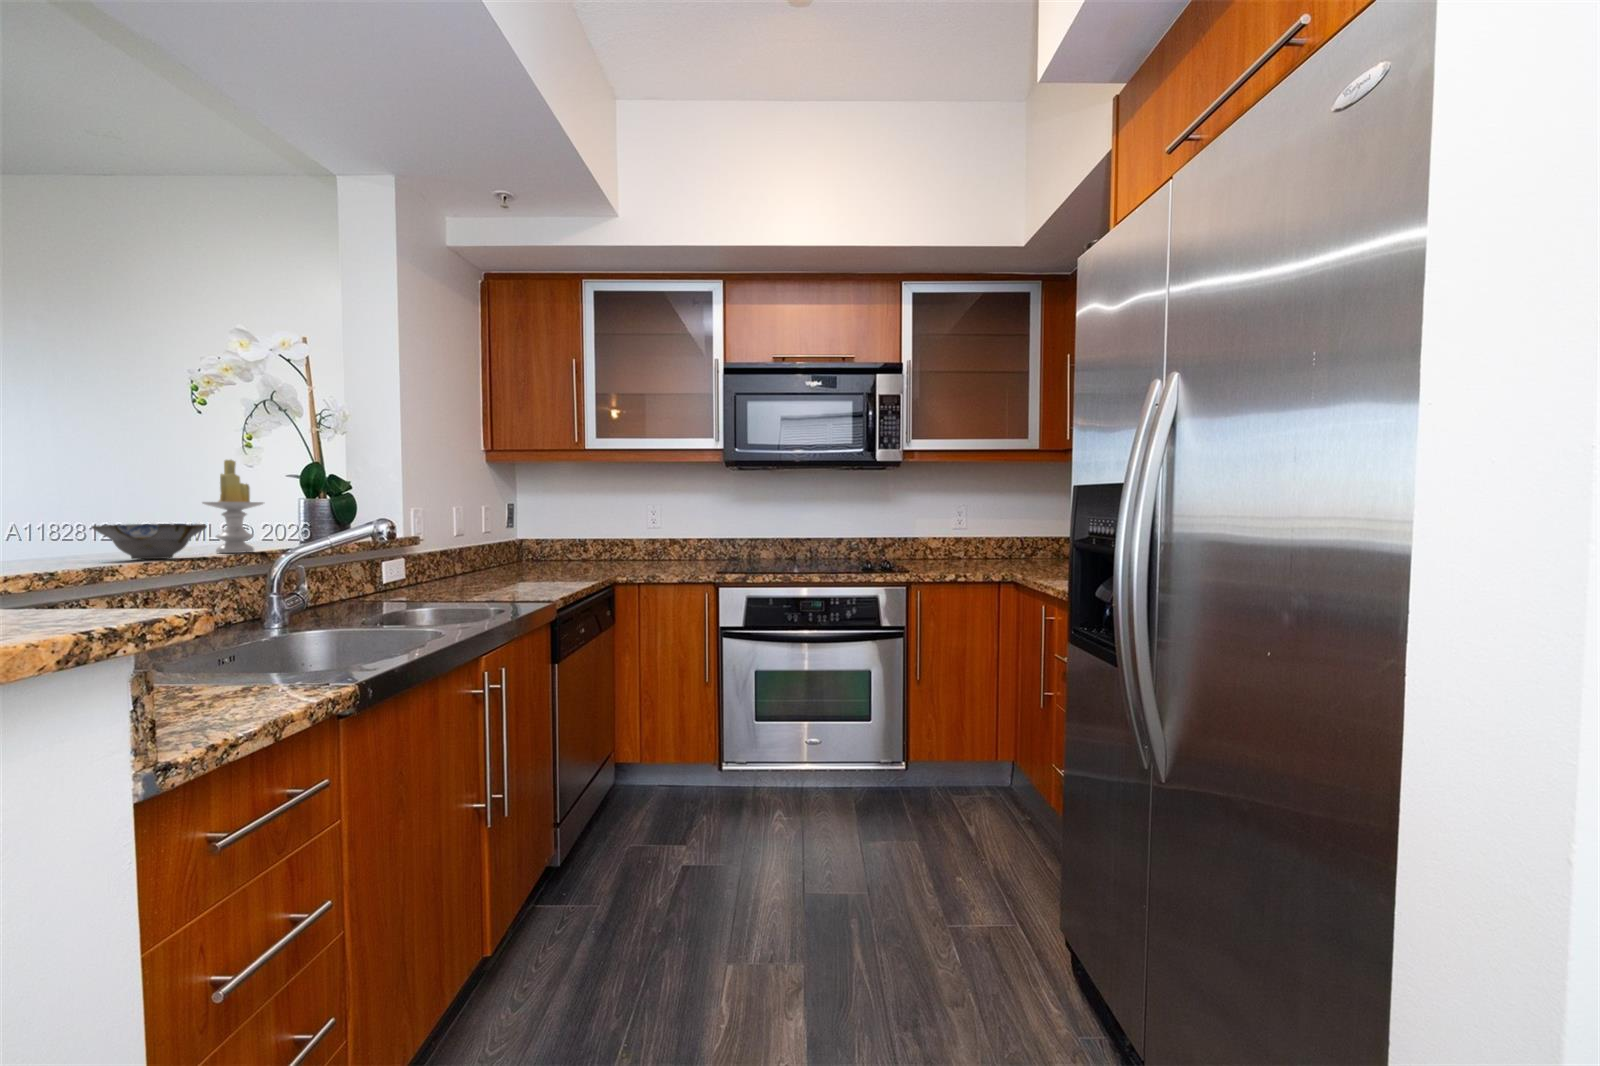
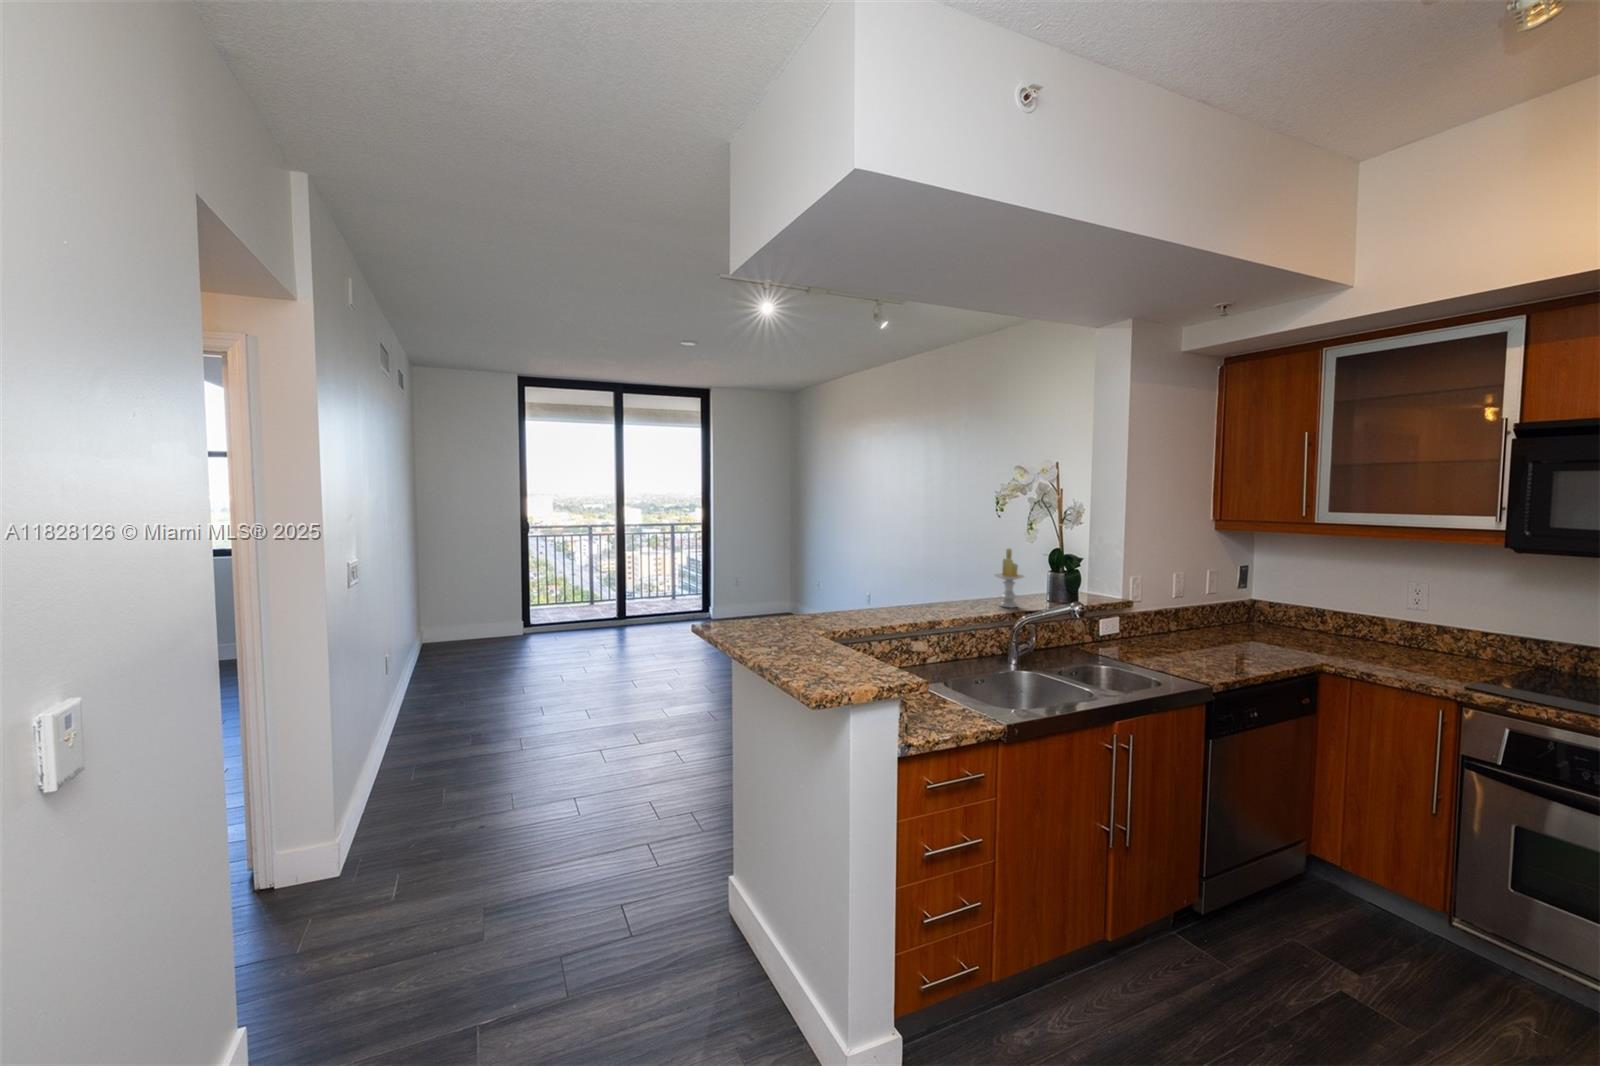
ceramic bowl: present [92,524,207,559] -> none [942,589,989,613]

